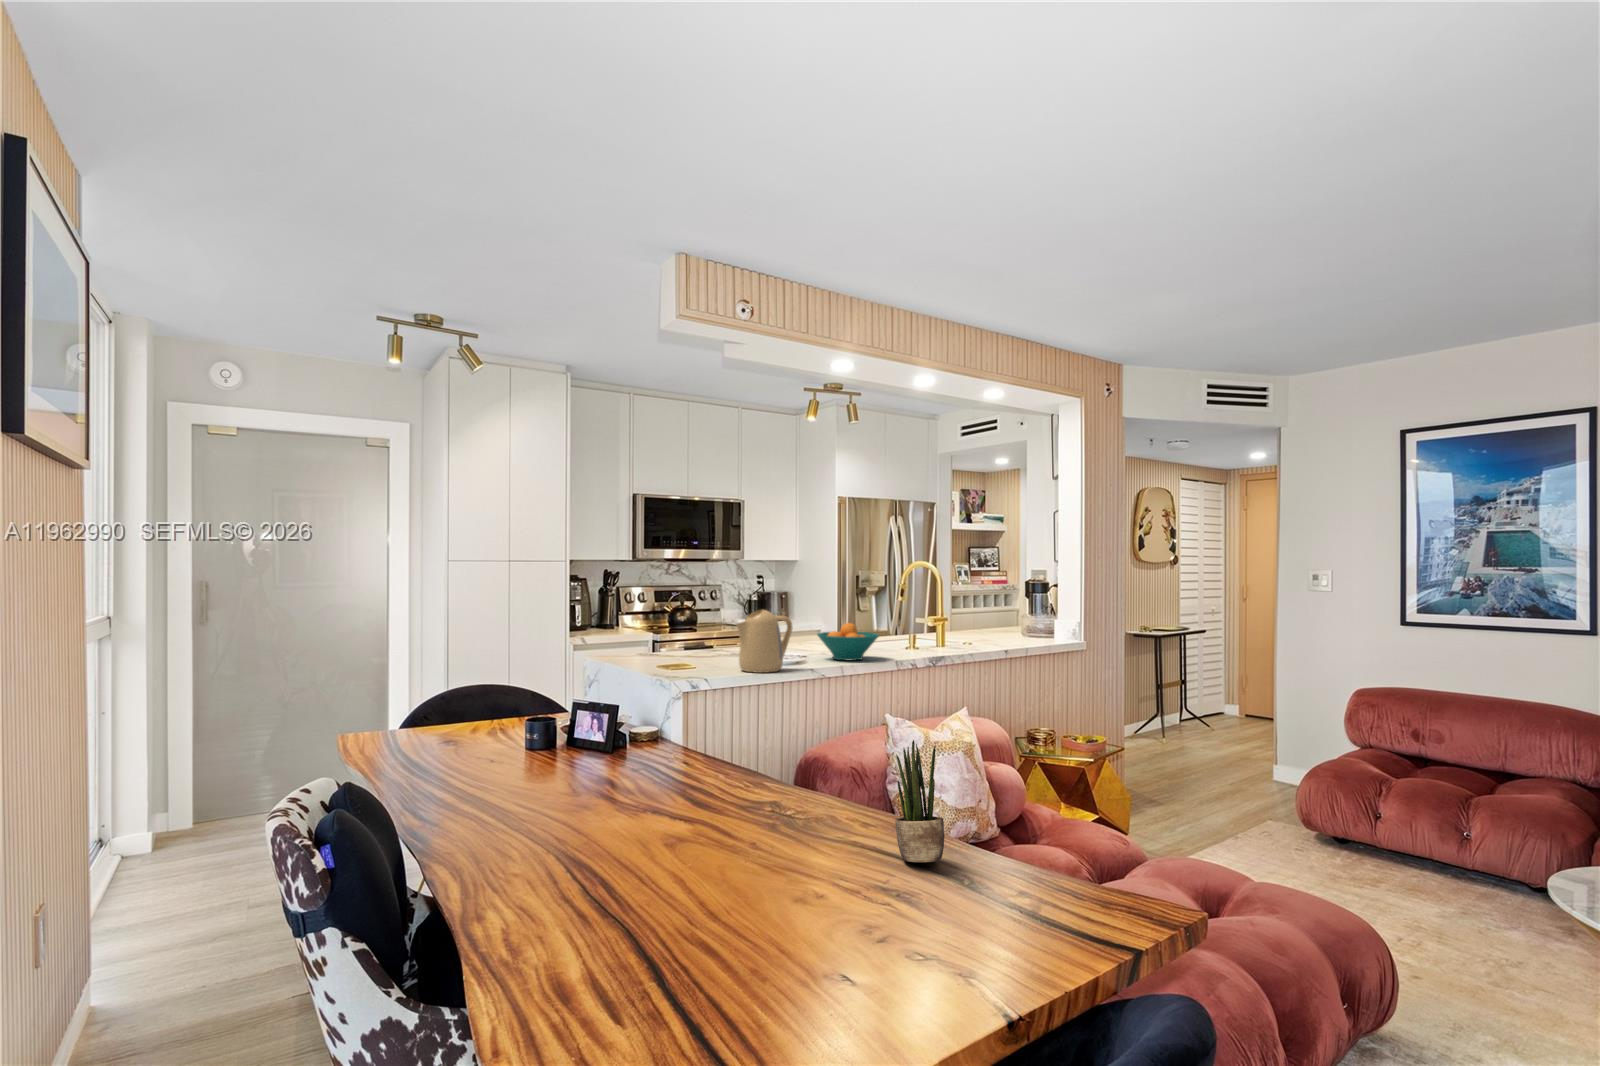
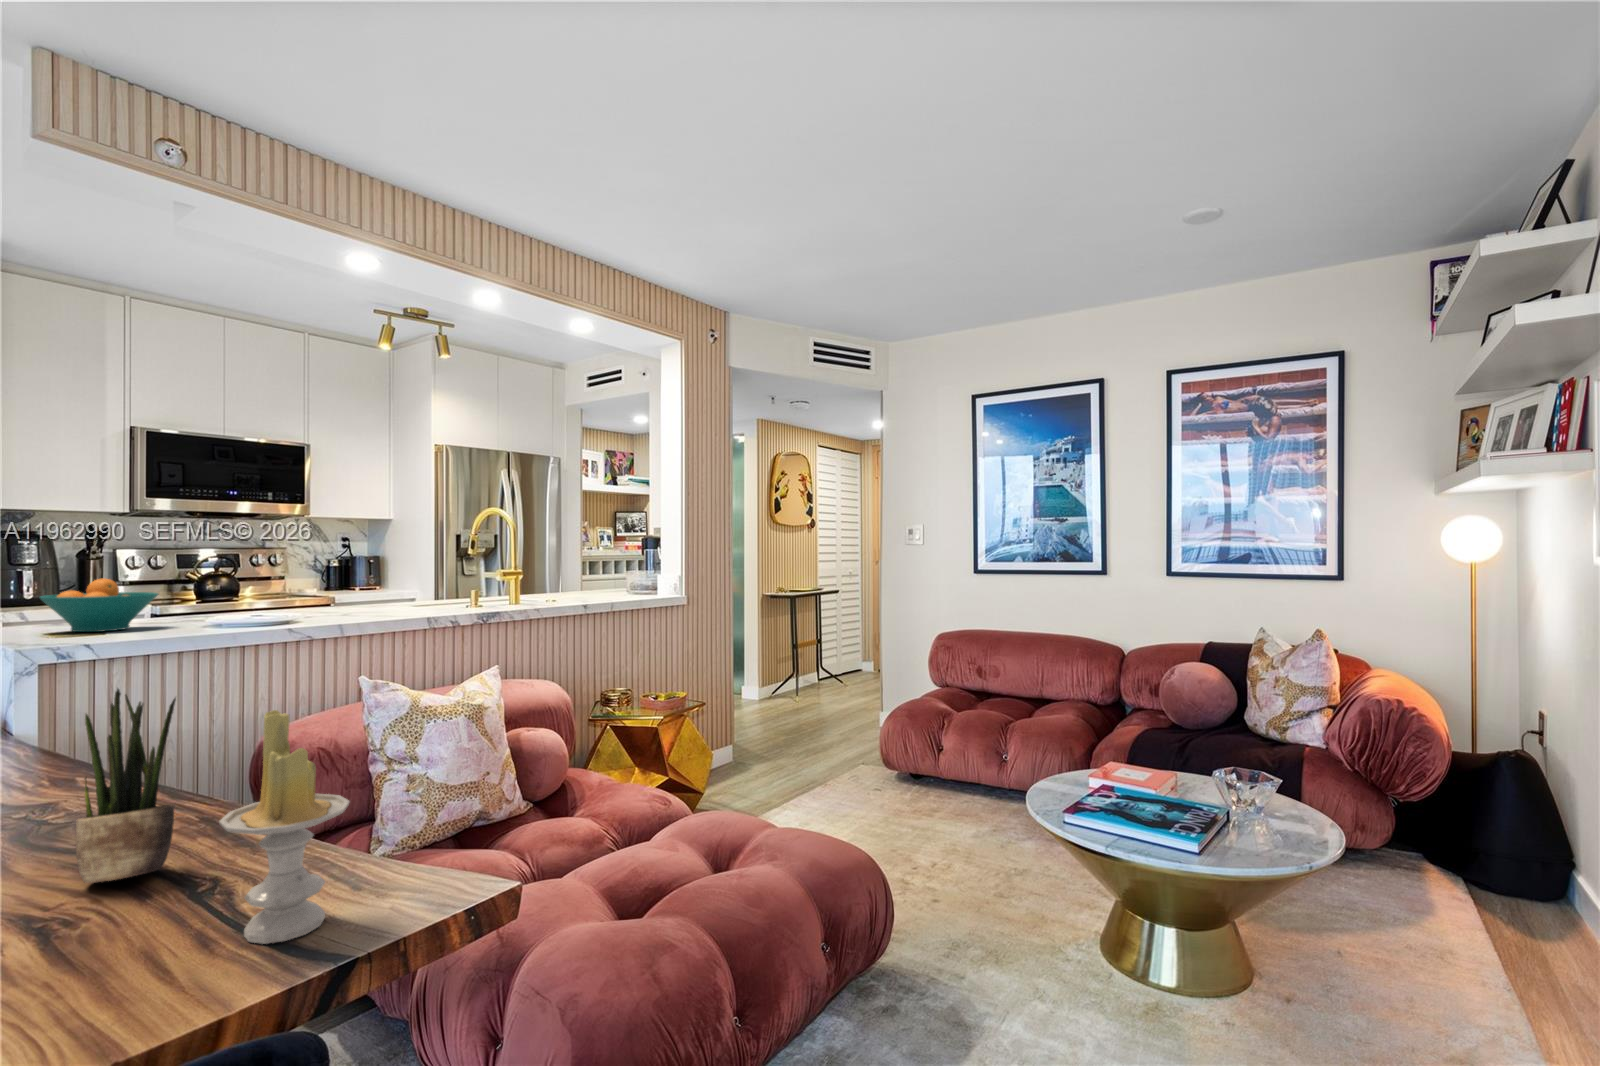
kettle: present [736,610,792,673] -> none [151,552,254,635]
fruit bowl: present [817,623,879,661] -> present [40,579,159,632]
candle: none [1029,768,1102,918] -> present [219,710,349,944]

